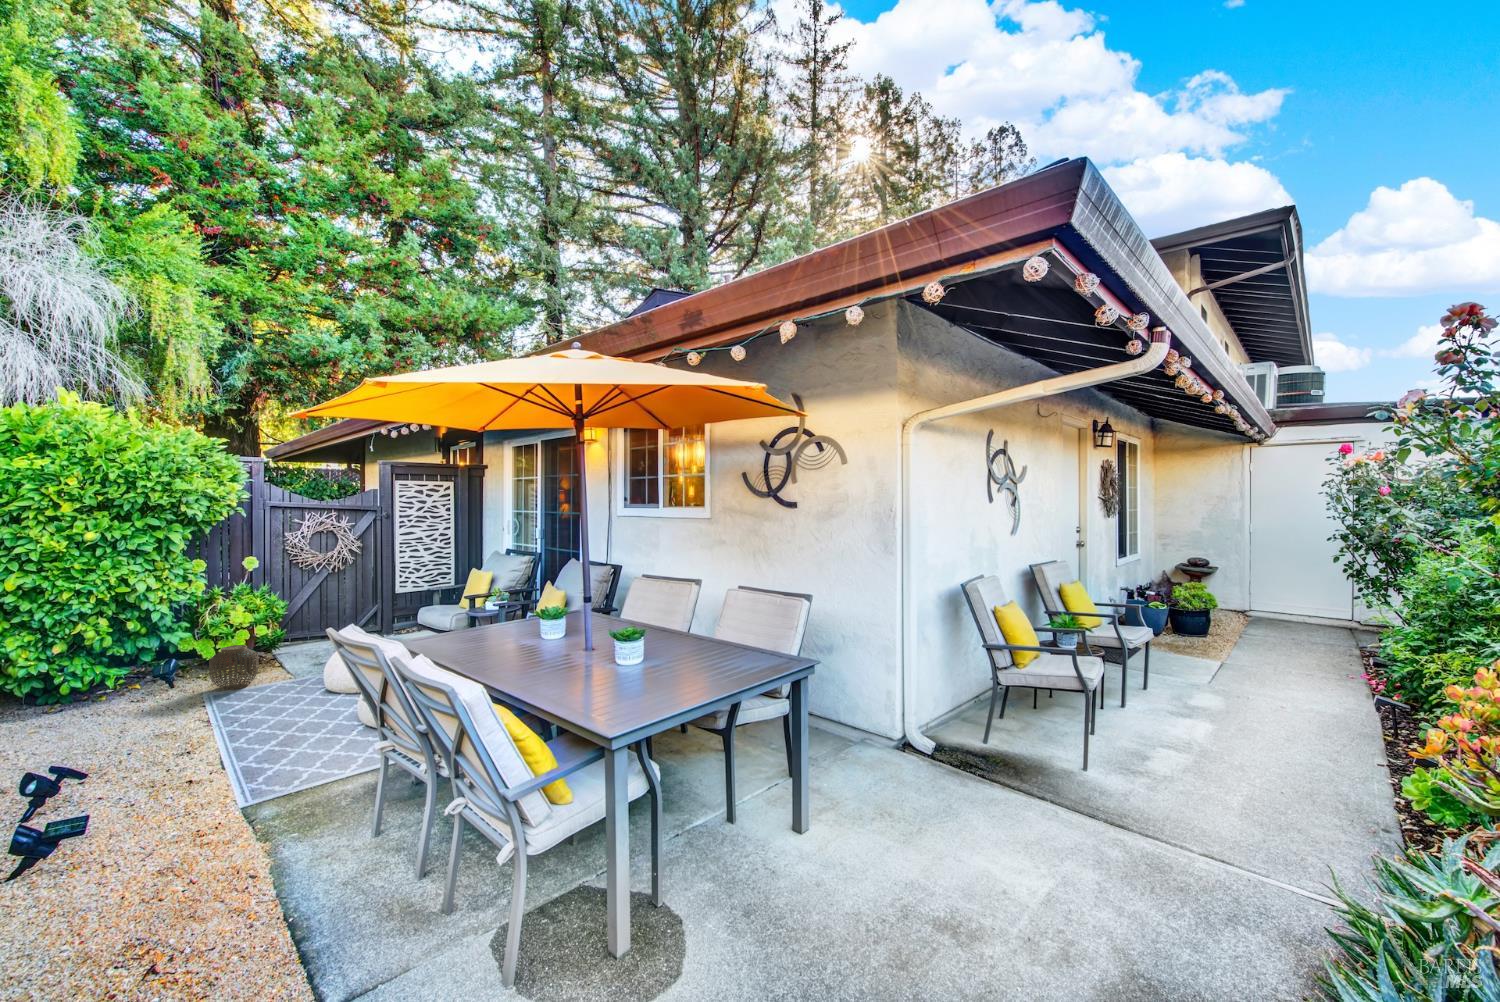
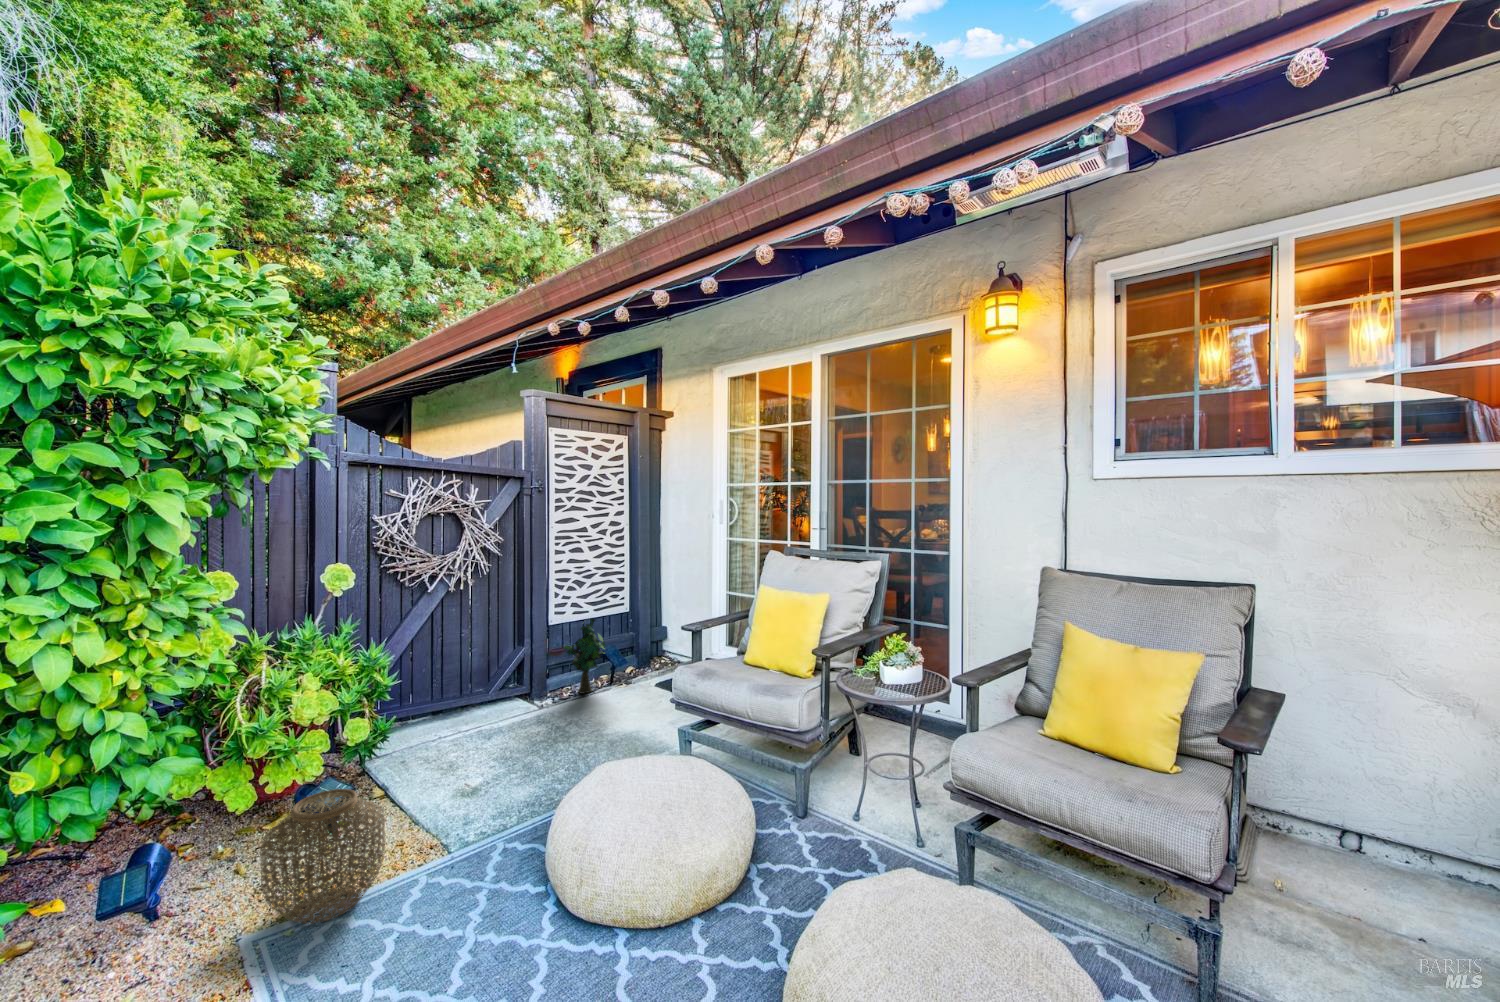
decorative plant: none [401,589,428,632] -> present [564,618,605,694]

